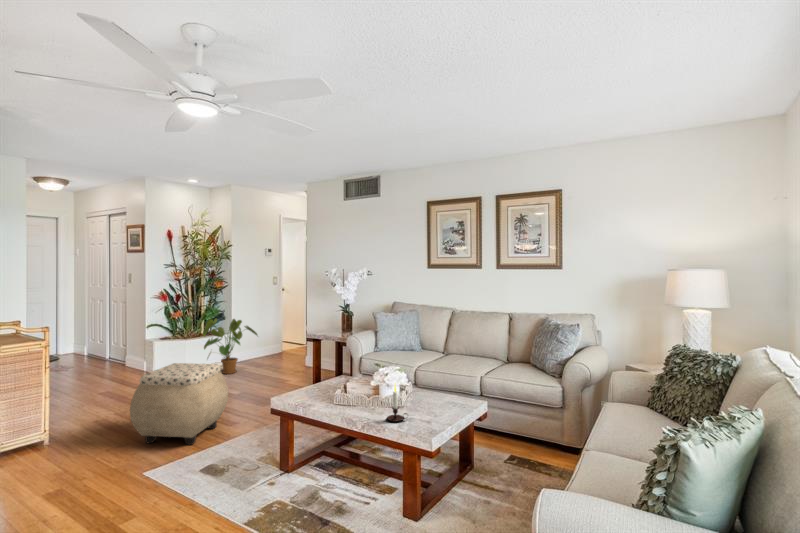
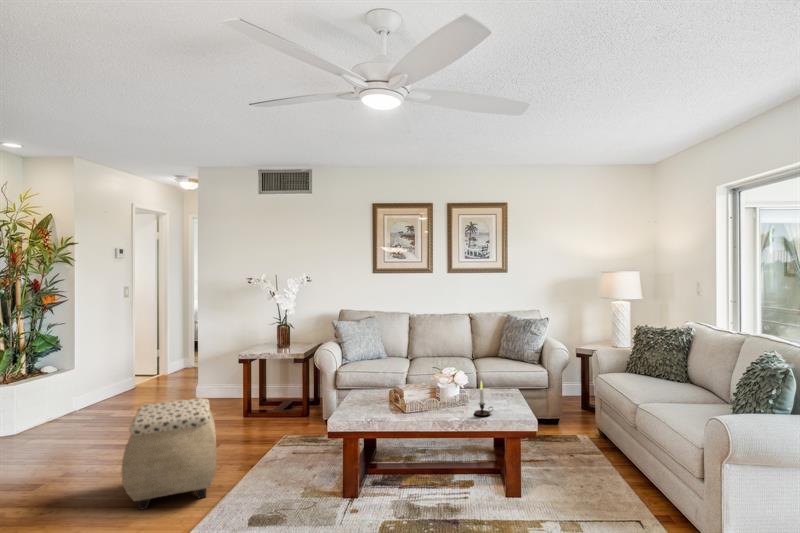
house plant: present [203,319,257,374] -> none [74,346,153,419]

